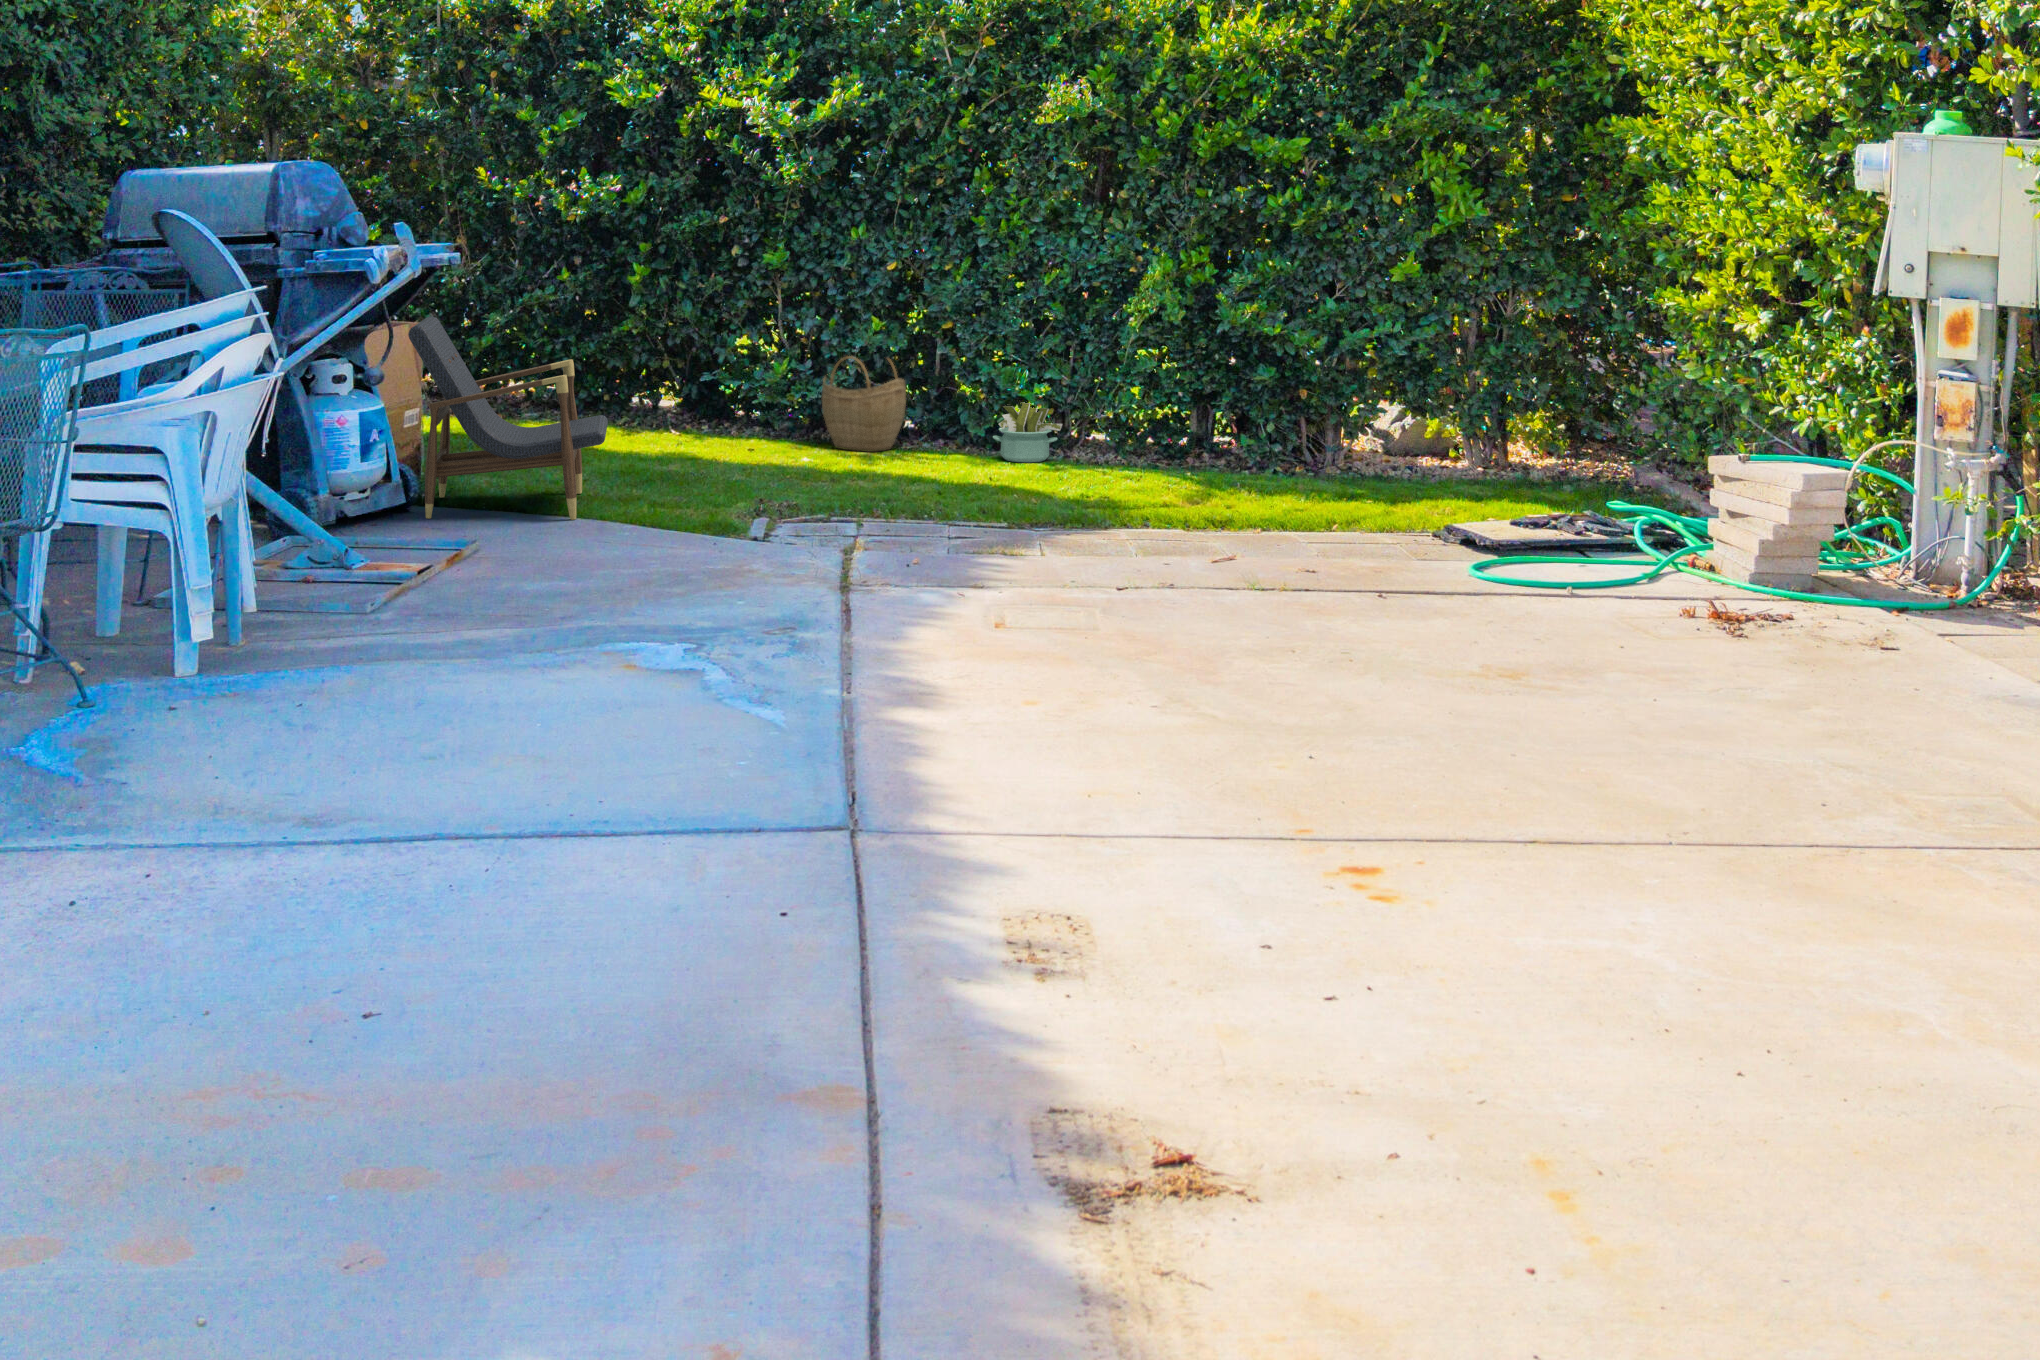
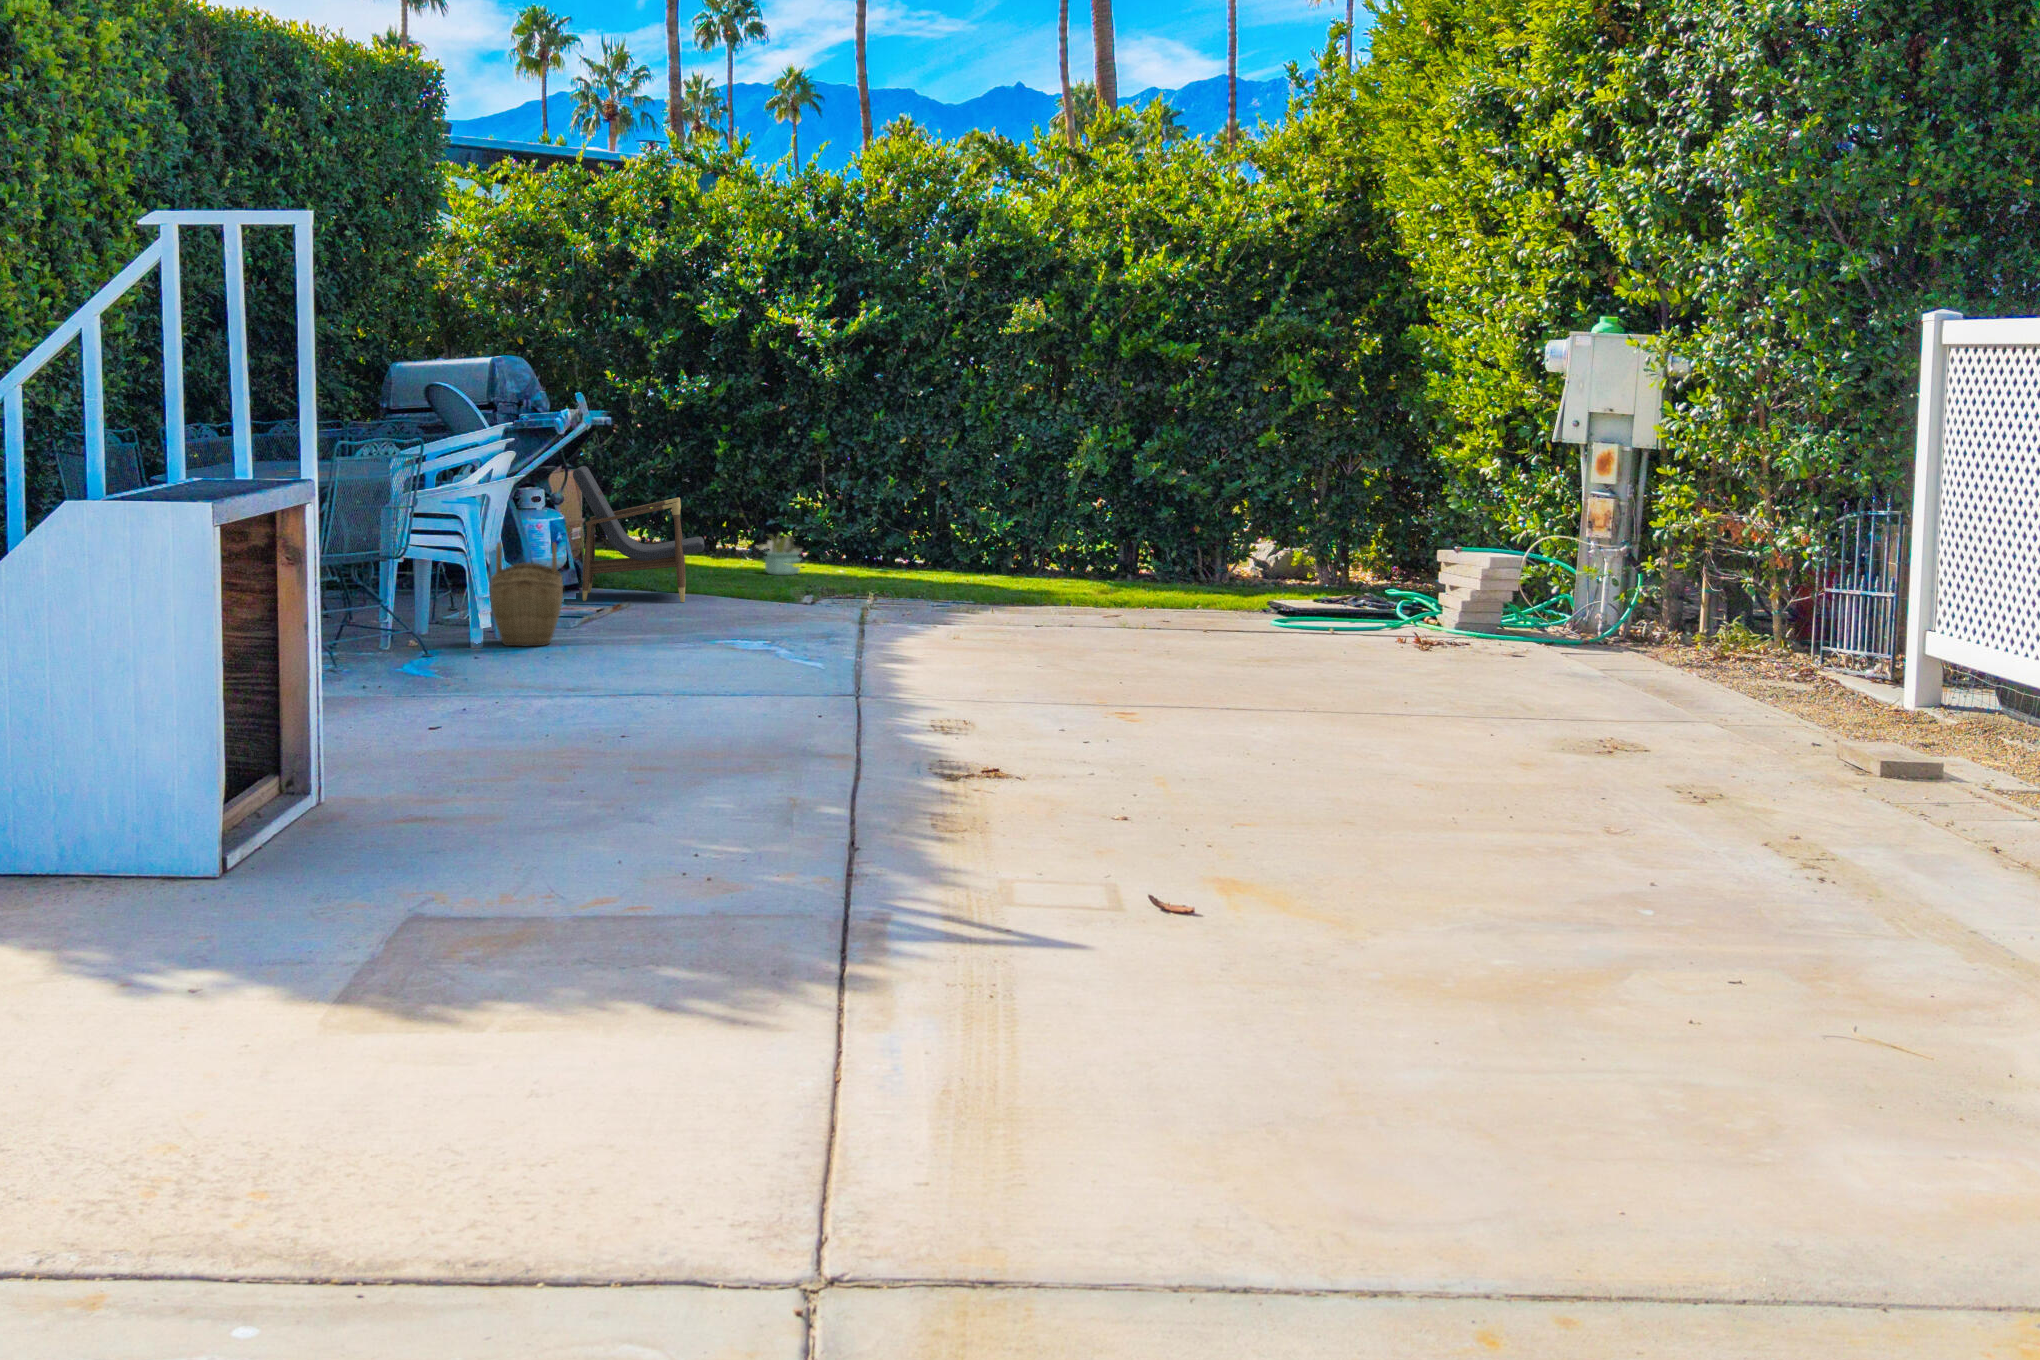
woven basket: present [822,356,906,452] -> present [490,542,563,646]
decorative plant: present [993,402,1063,463] -> present [757,533,802,575]

